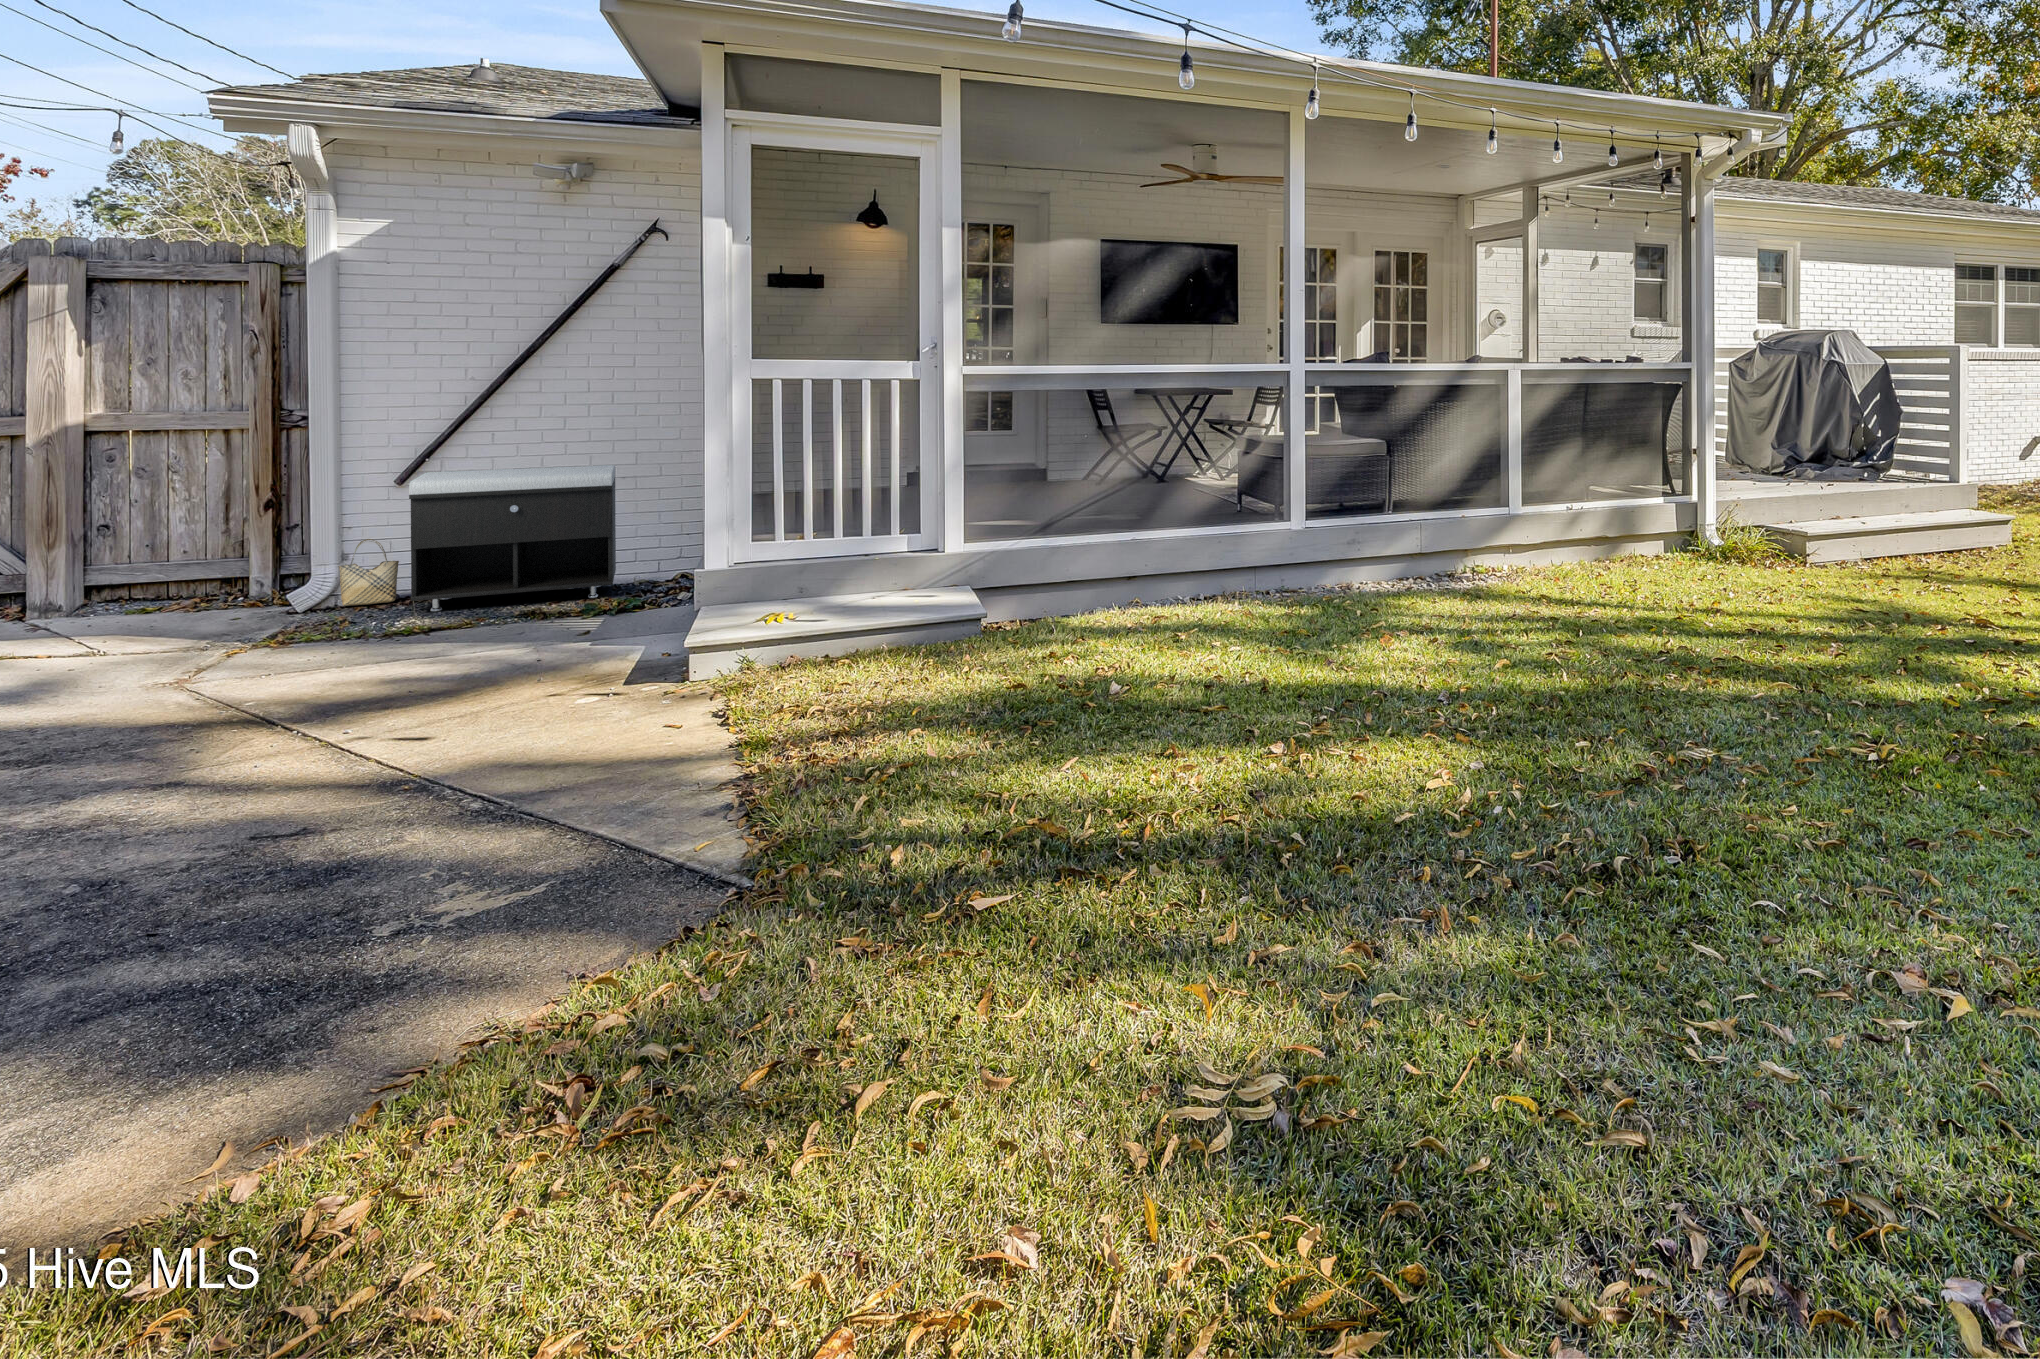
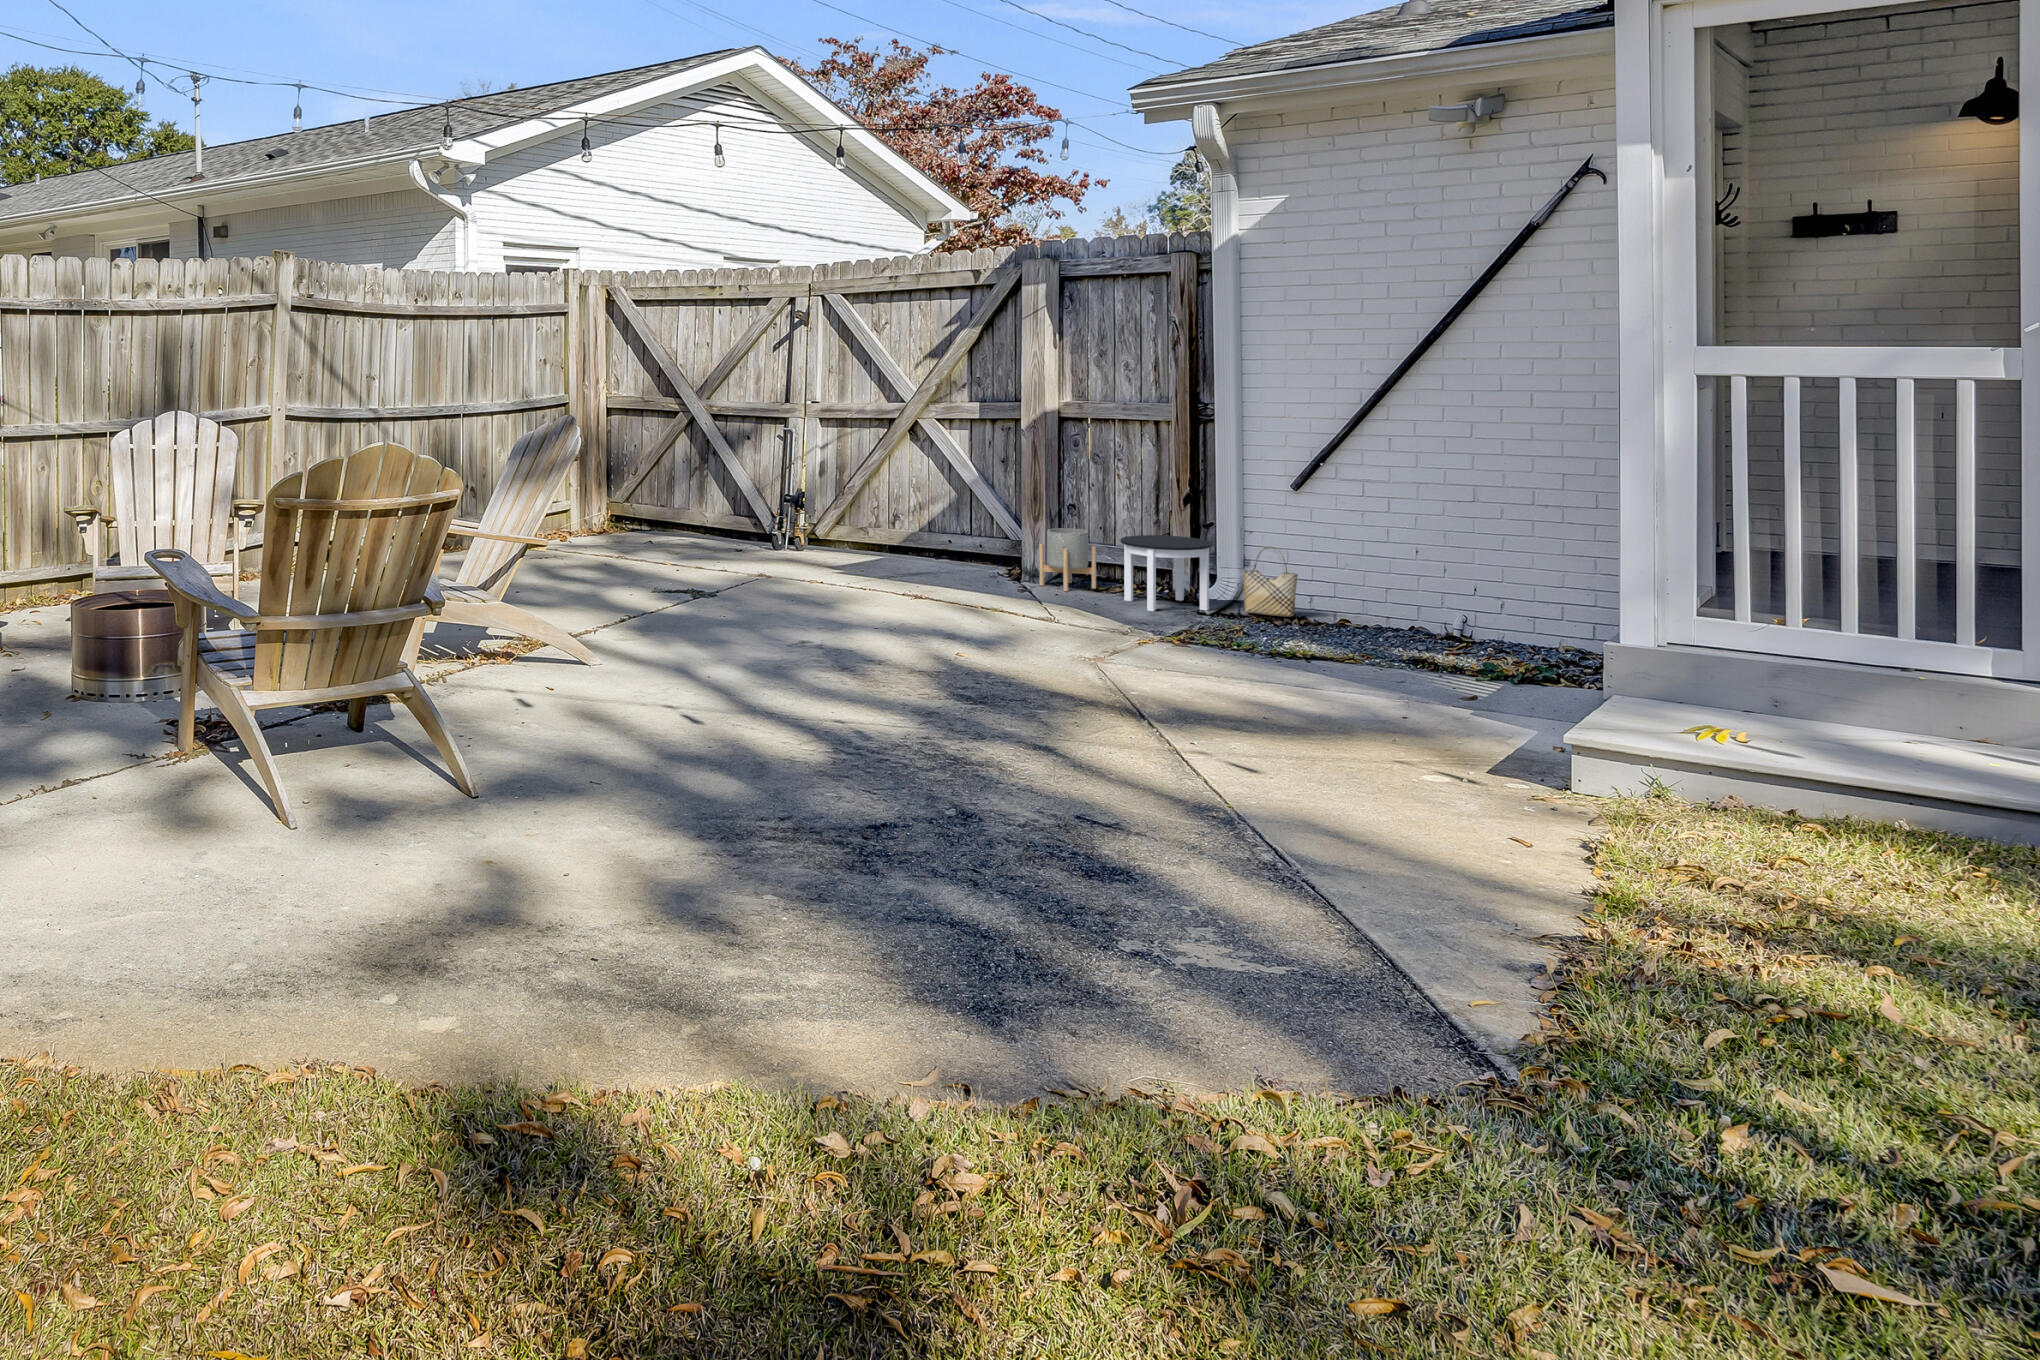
storage bench: present [409,465,616,611] -> none [1299,482,1539,656]
round table: none [184,542,302,624] -> present [1120,535,1212,611]
planter: none [56,552,143,624] -> present [1039,528,1096,591]

